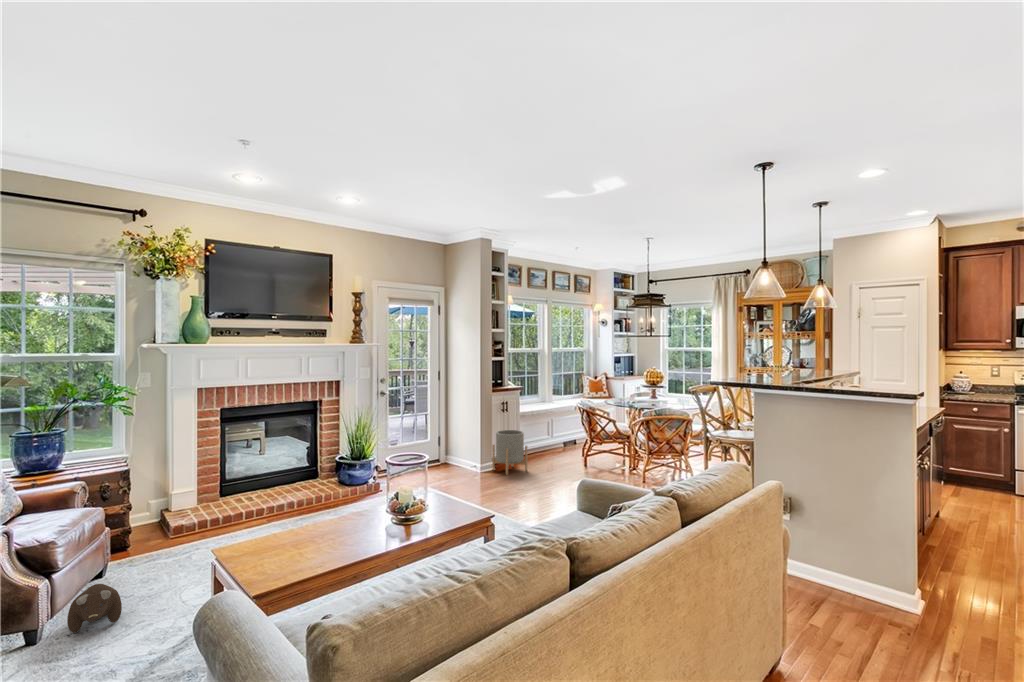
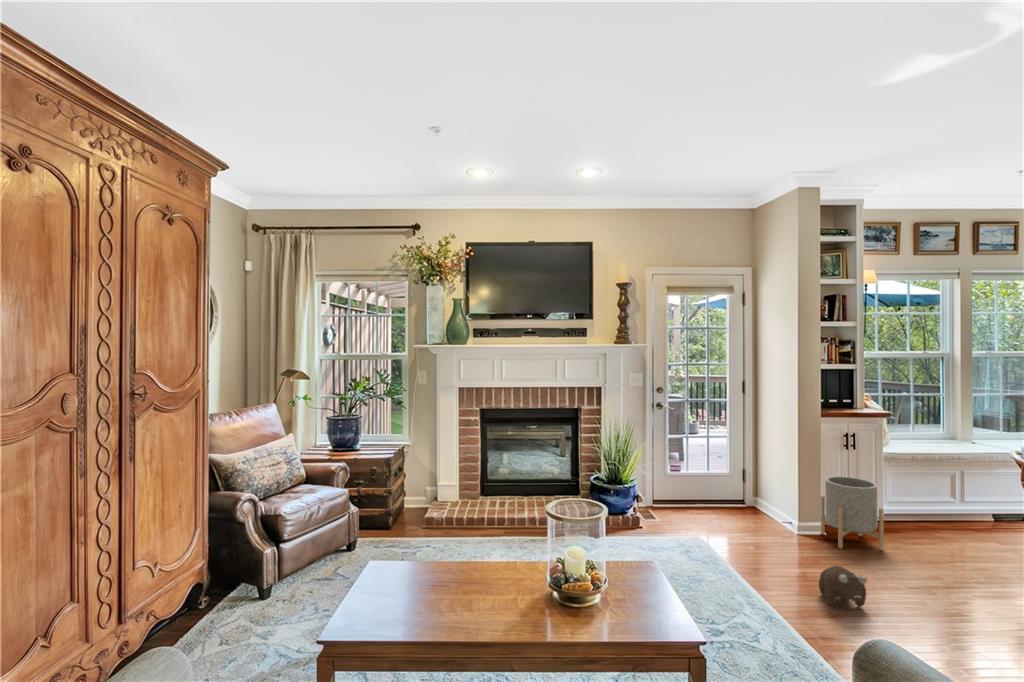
plush toy: present [67,584,122,633] -> present [819,566,867,607]

